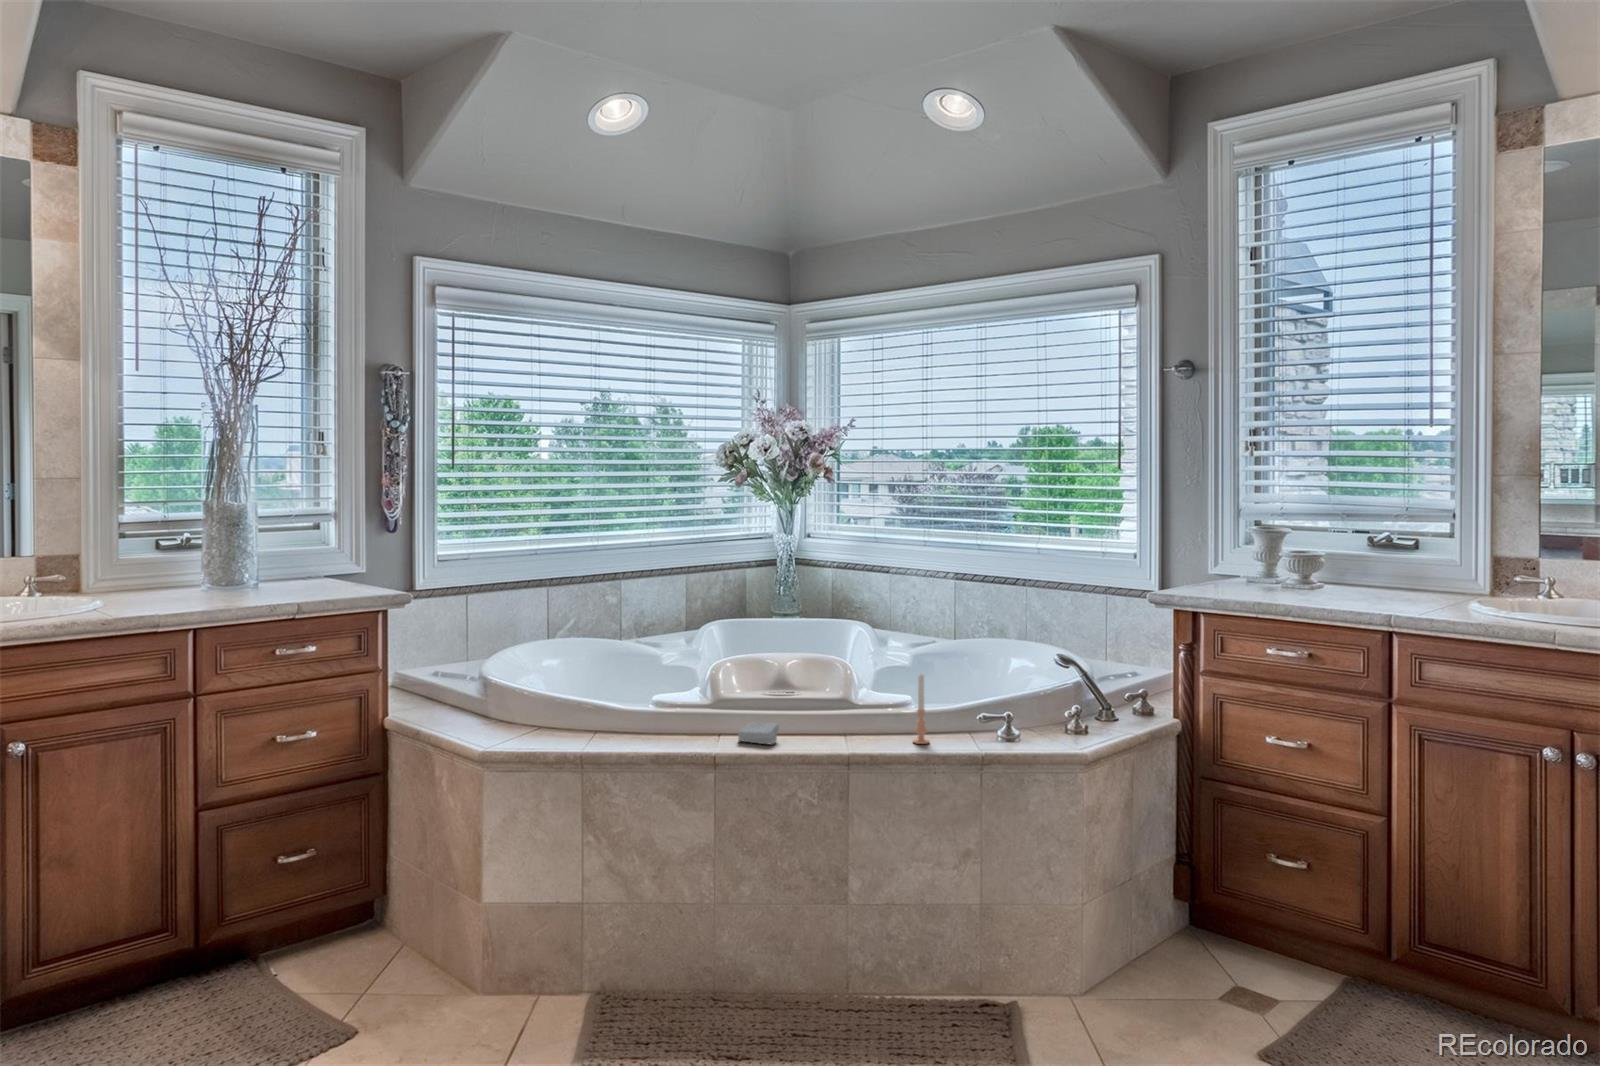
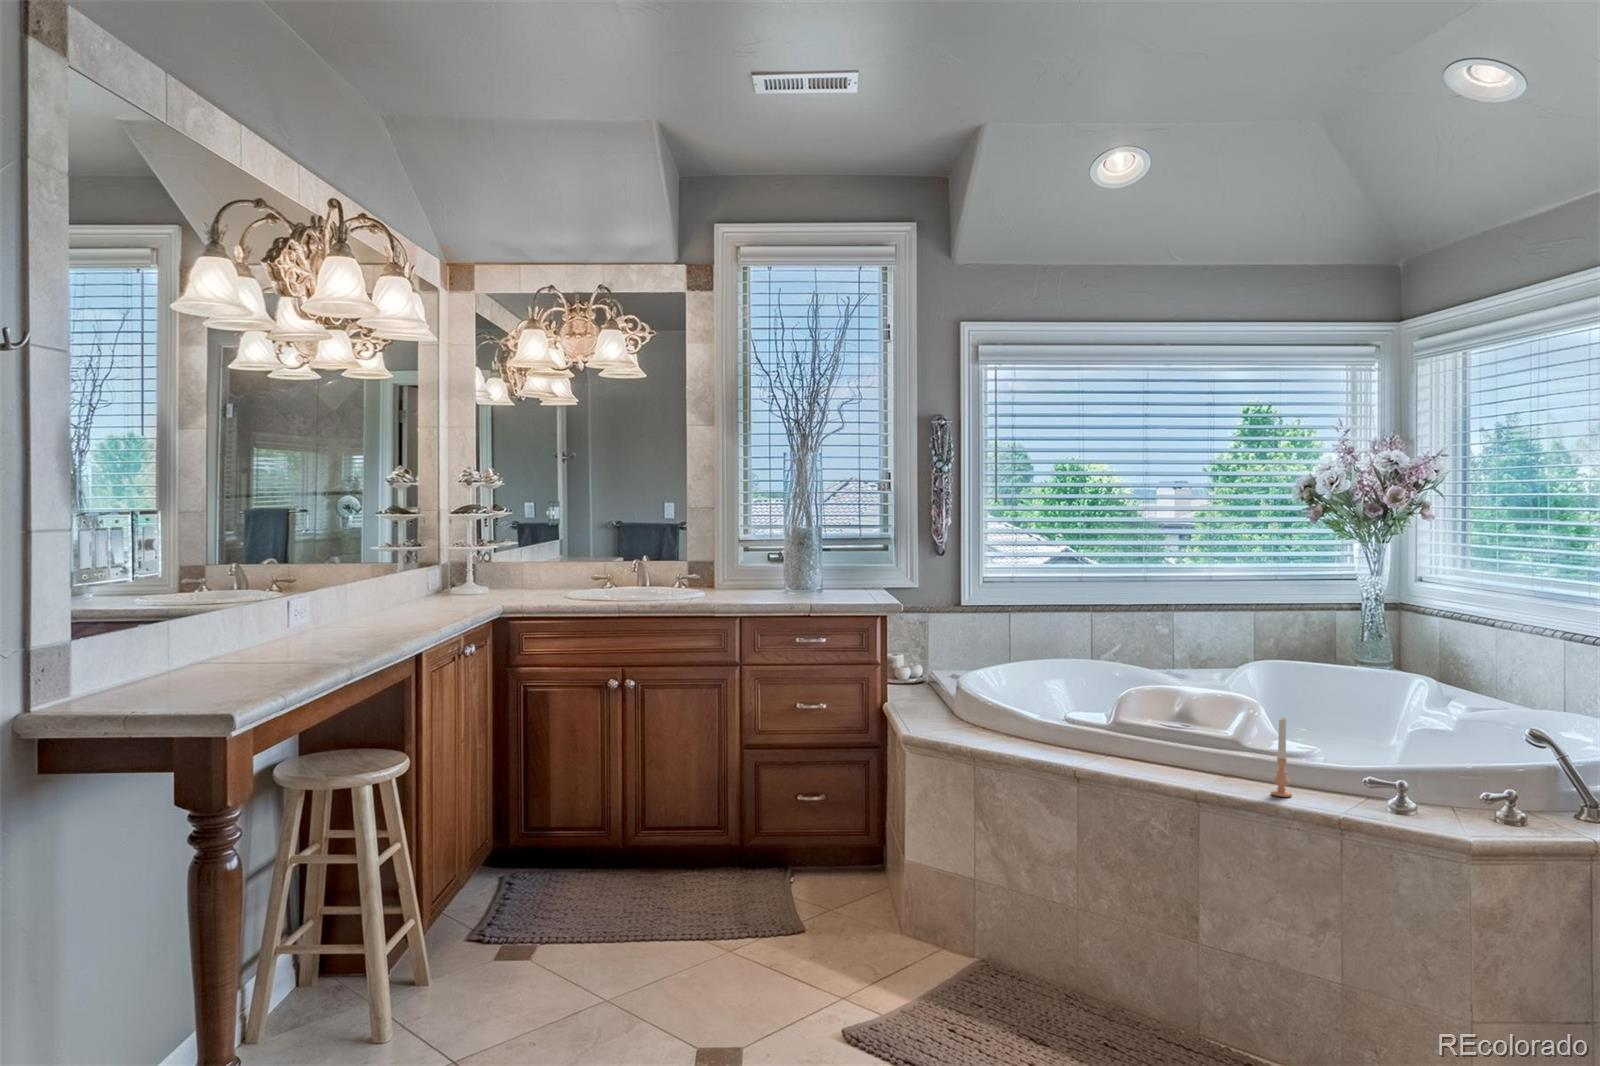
soap bar: present [738,723,779,744] -> none [1096,746,1137,768]

